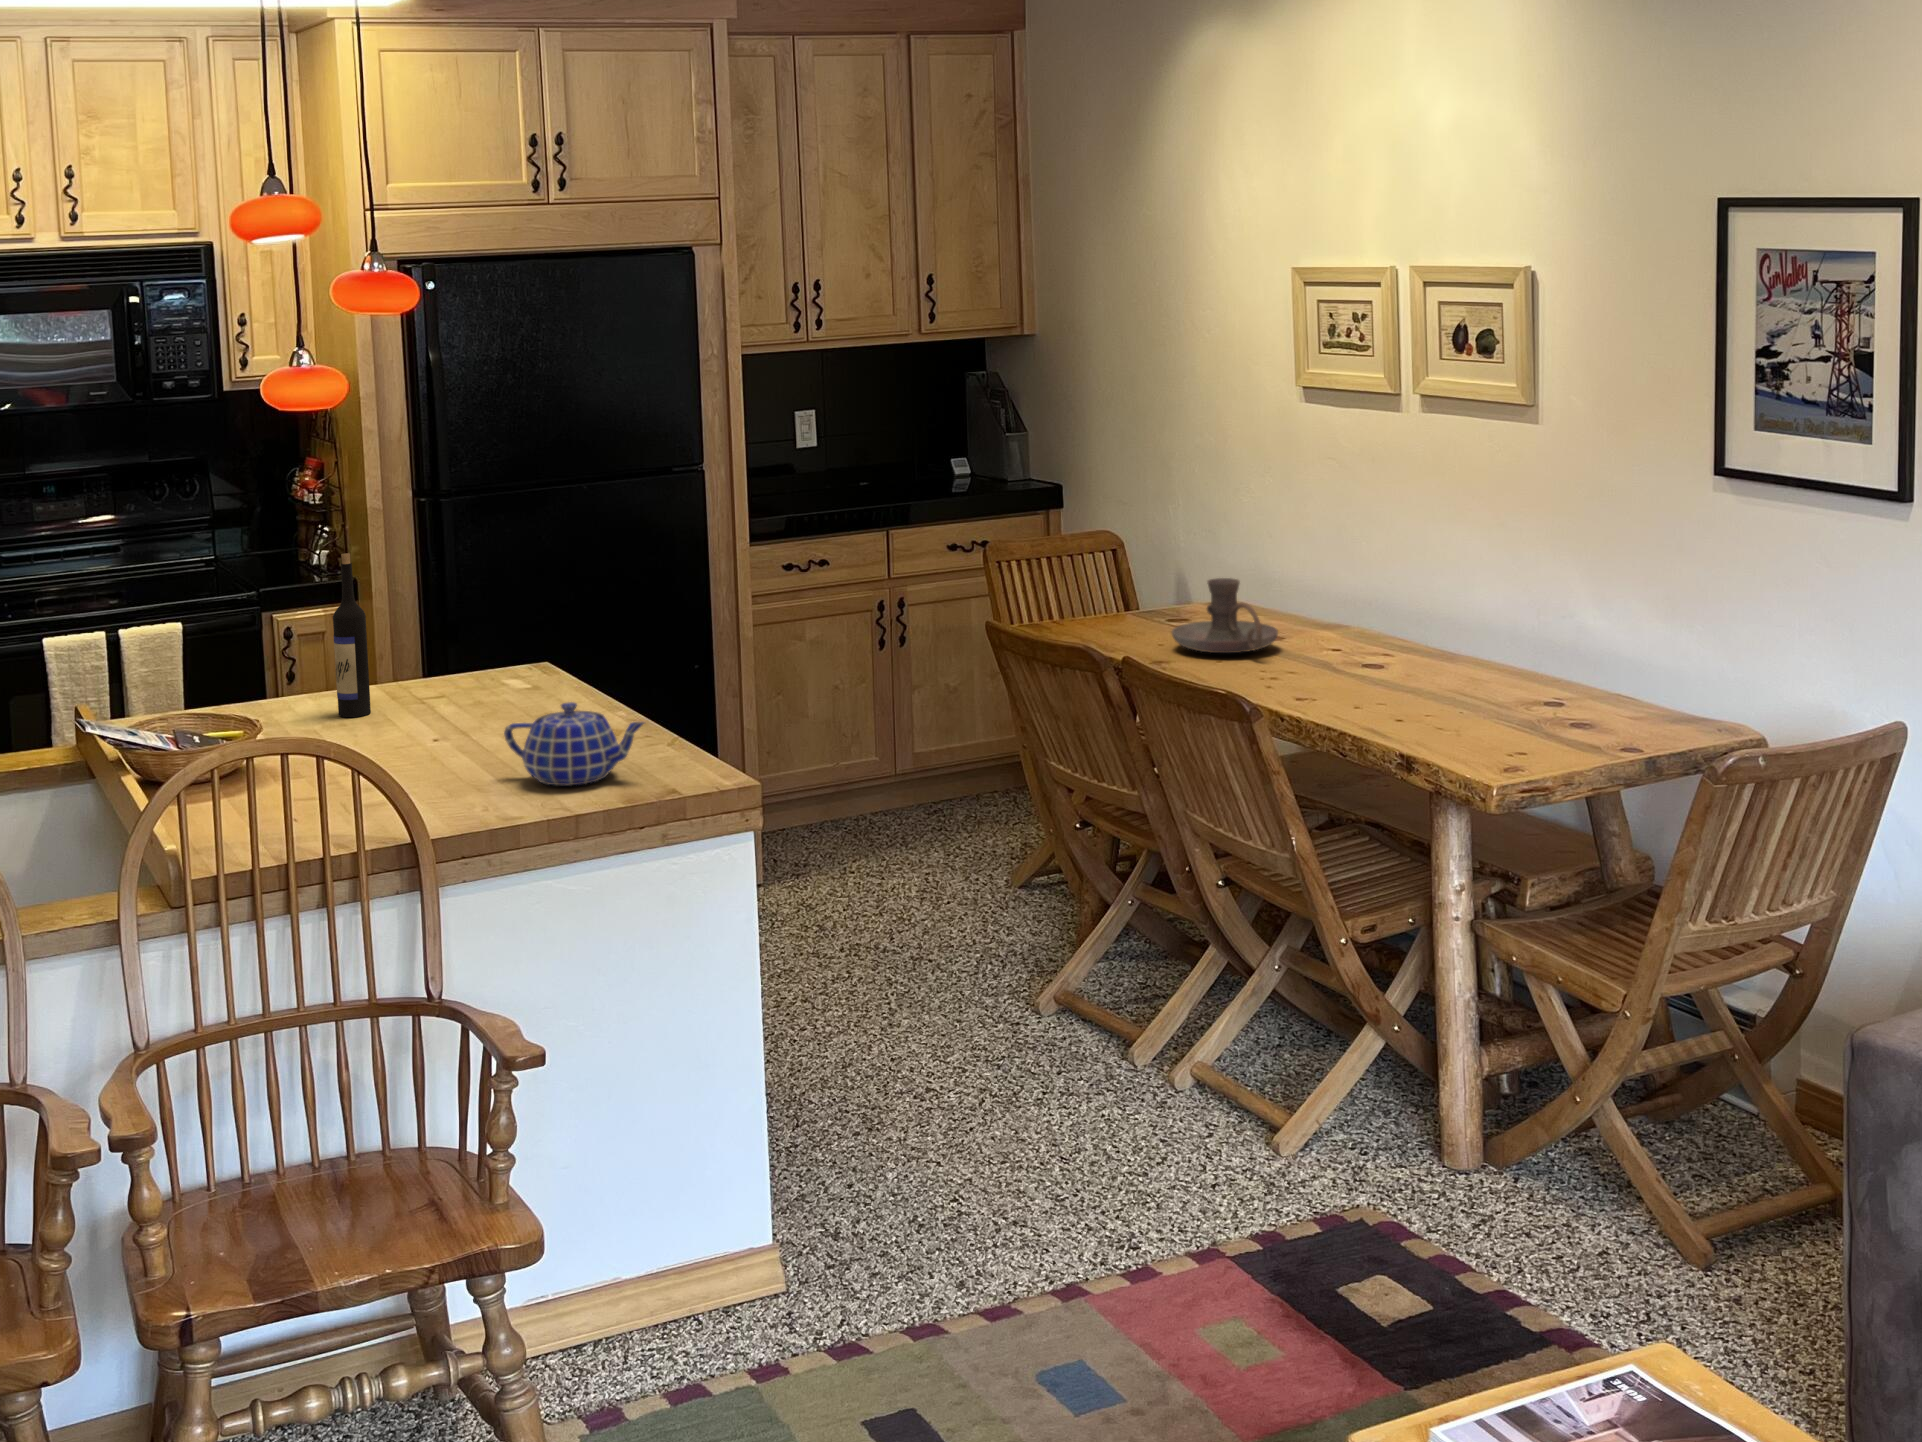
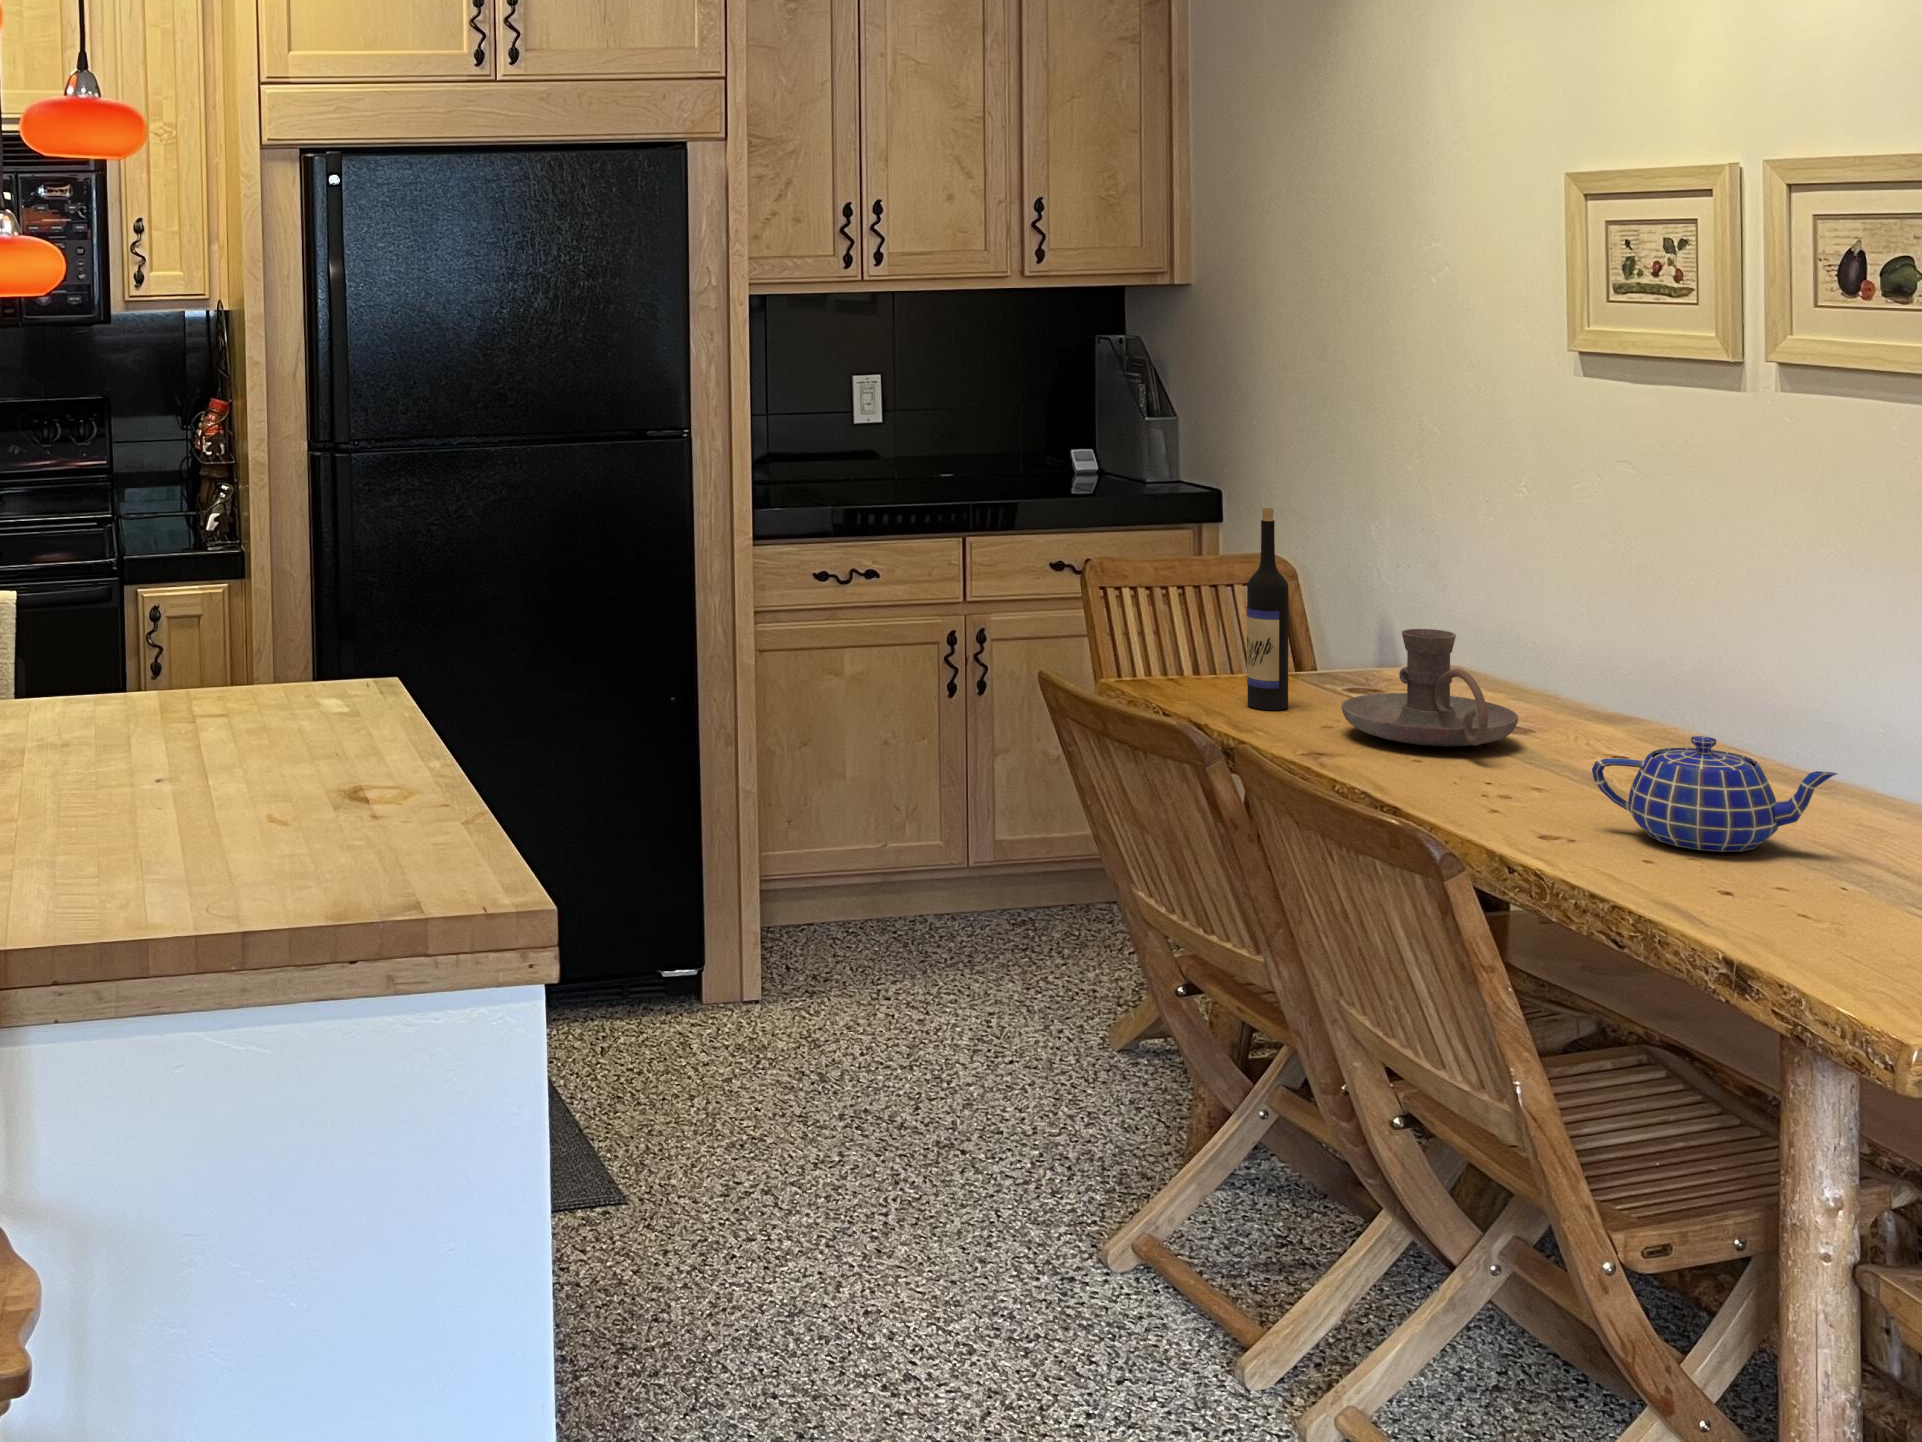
wine bottle: present [333,553,371,717] -> present [1247,508,1288,710]
teapot: present [504,702,644,785] -> present [1592,736,1837,852]

